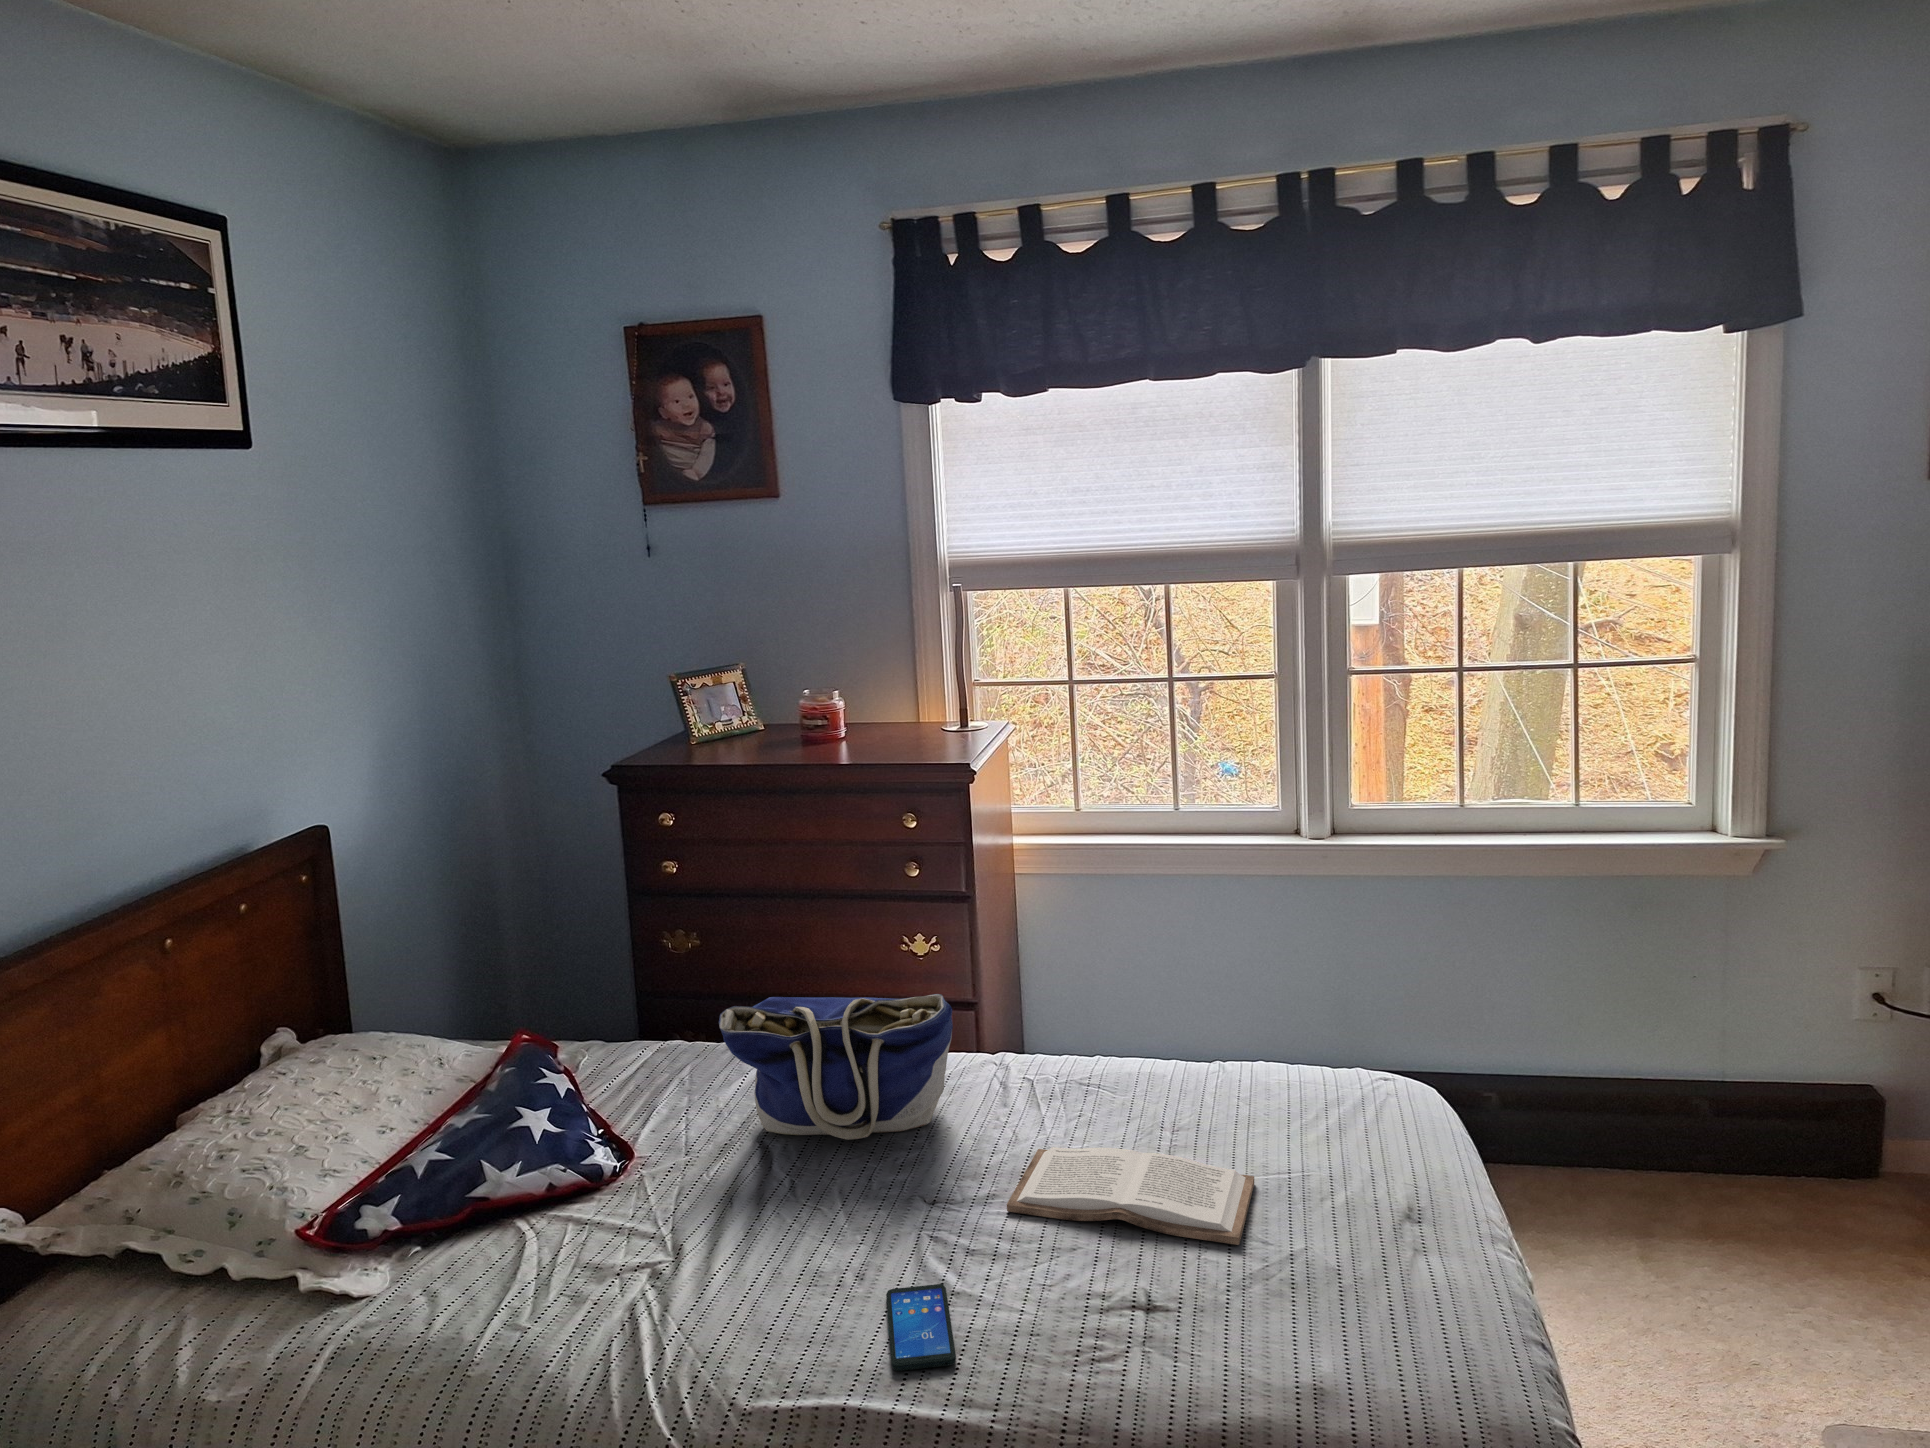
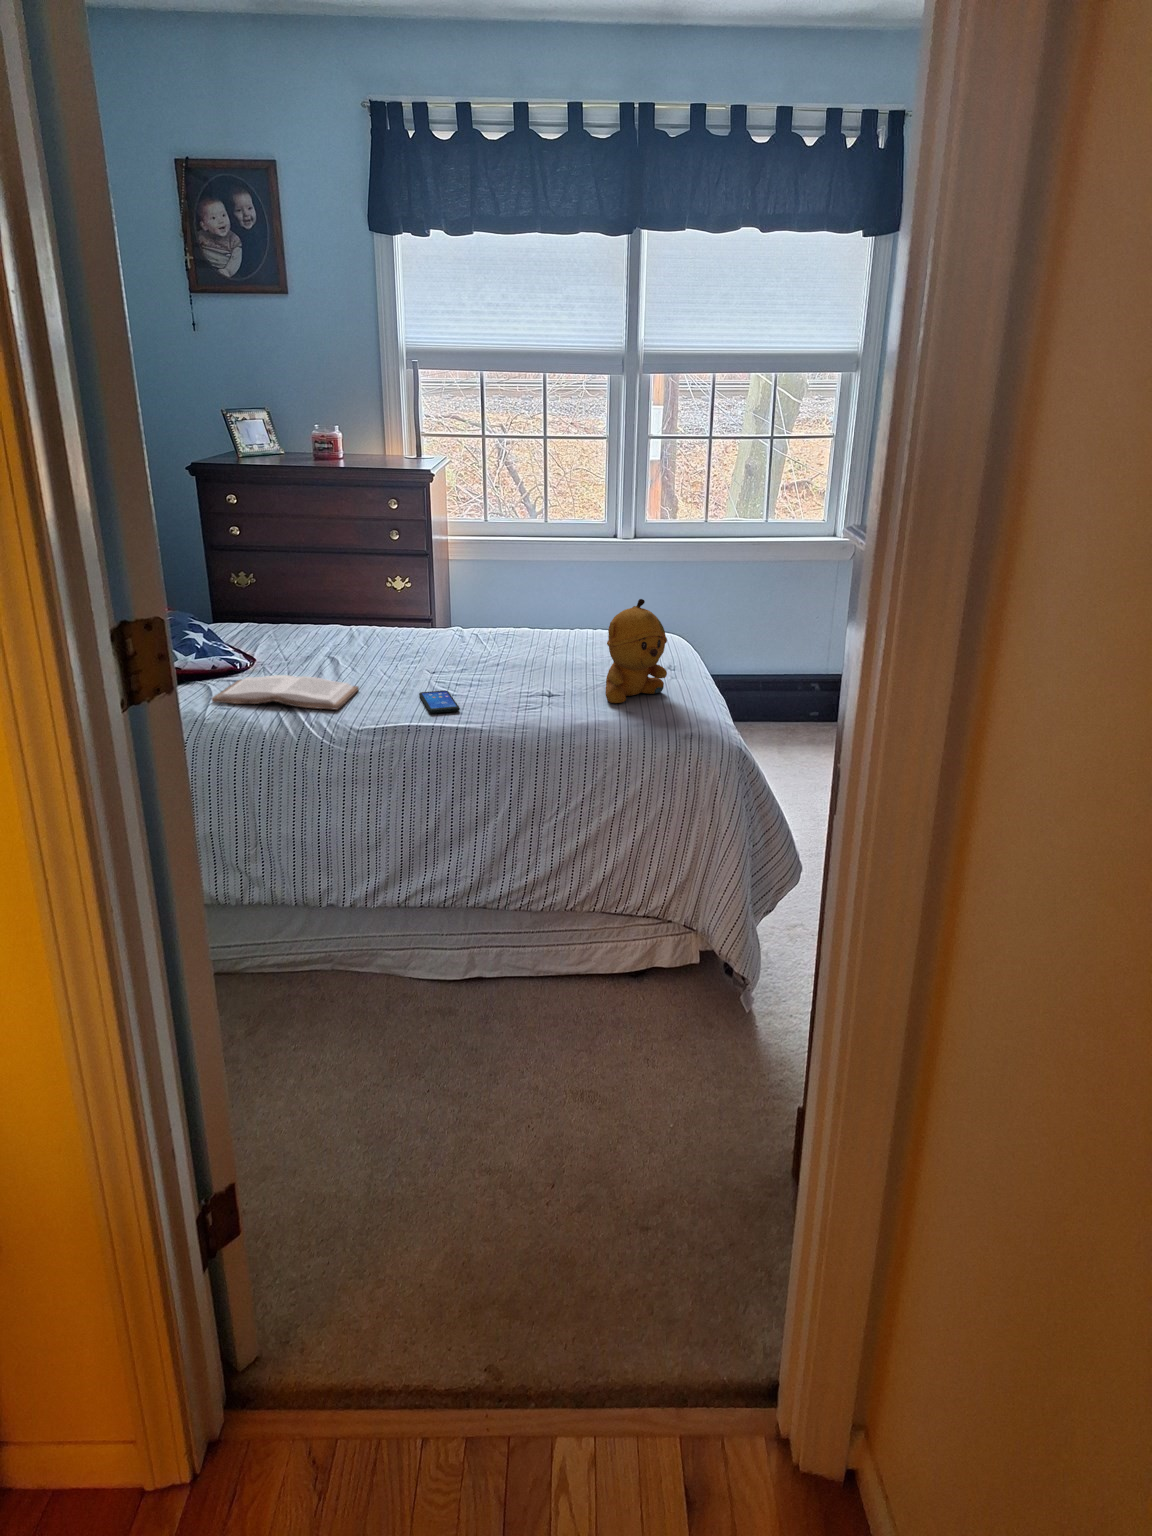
tote bag: present [719,994,953,1140] -> none [307,571,439,651]
stuffed bear: none [1271,1118,1408,1351] -> present [605,599,667,703]
book: present [1007,1147,1254,1245] -> present [212,675,359,710]

